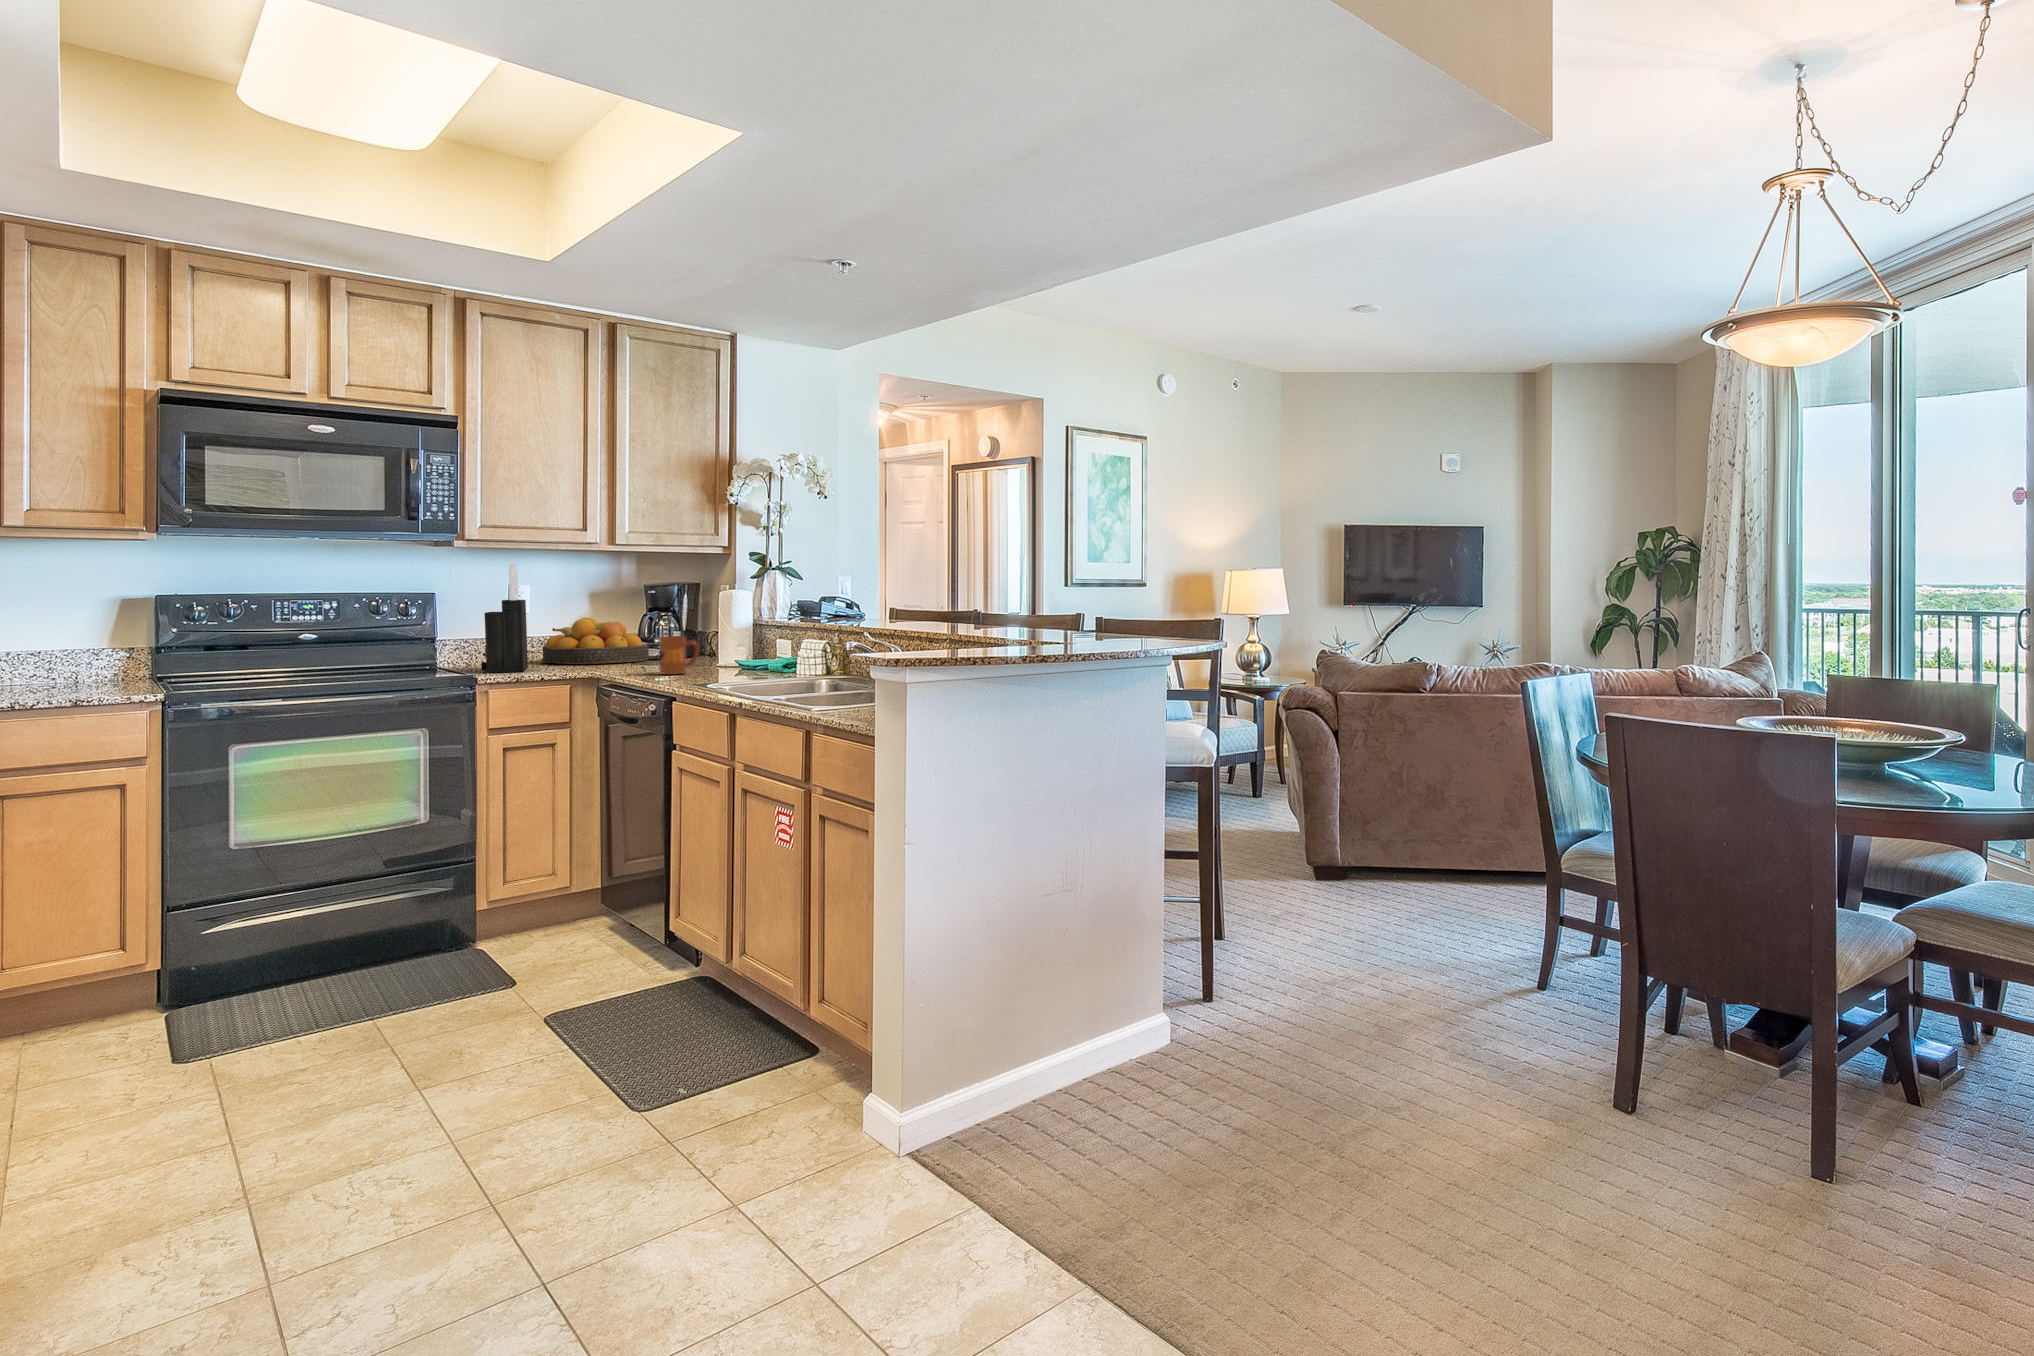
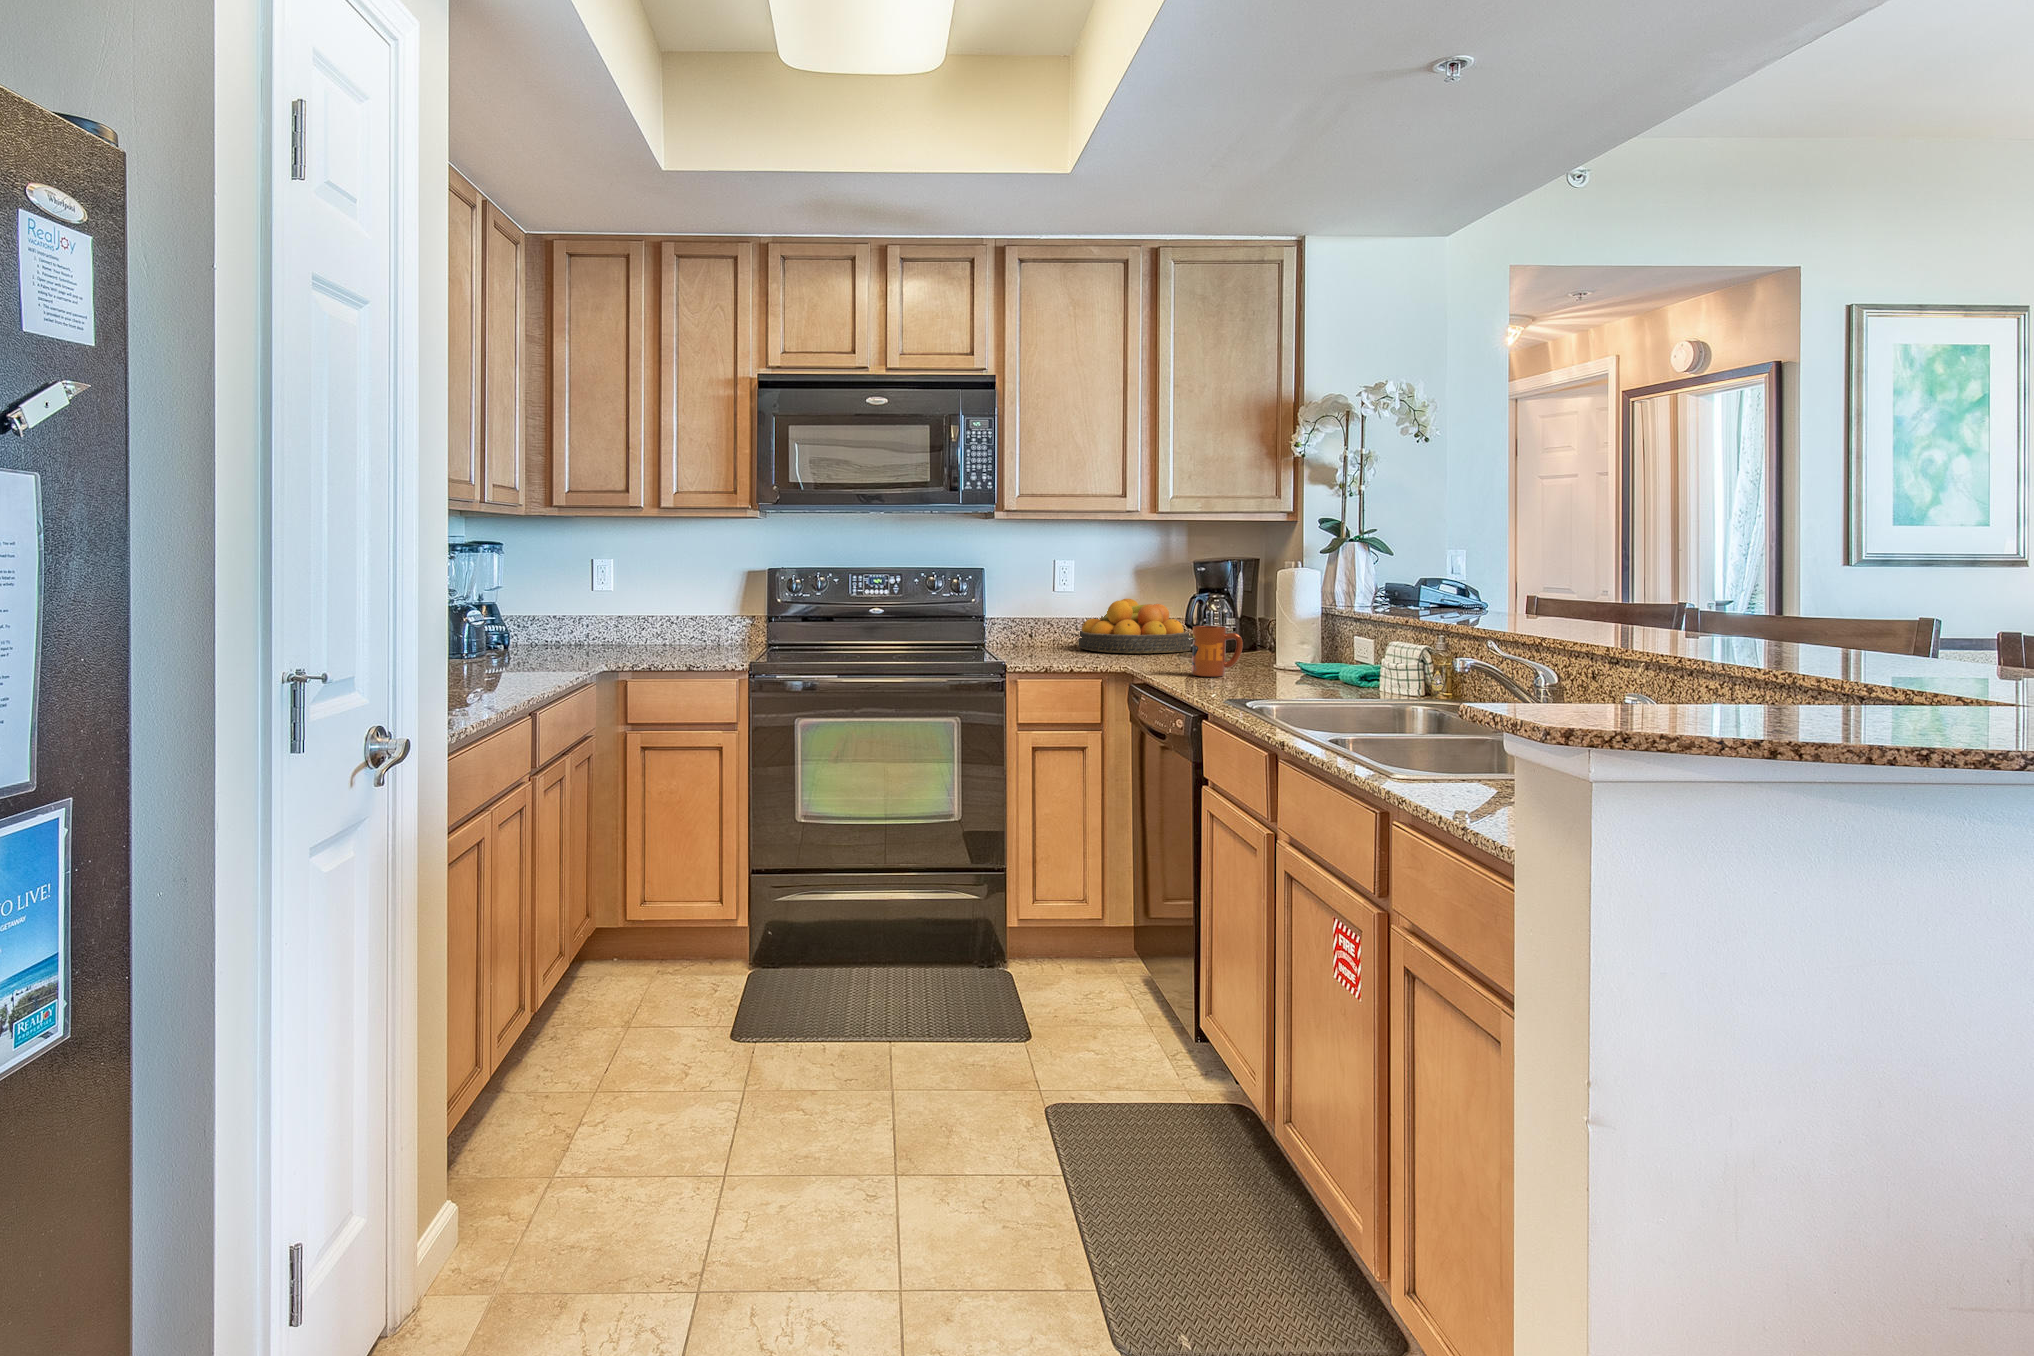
knife block: present [482,564,528,672] -> none [1012,538,1060,660]

